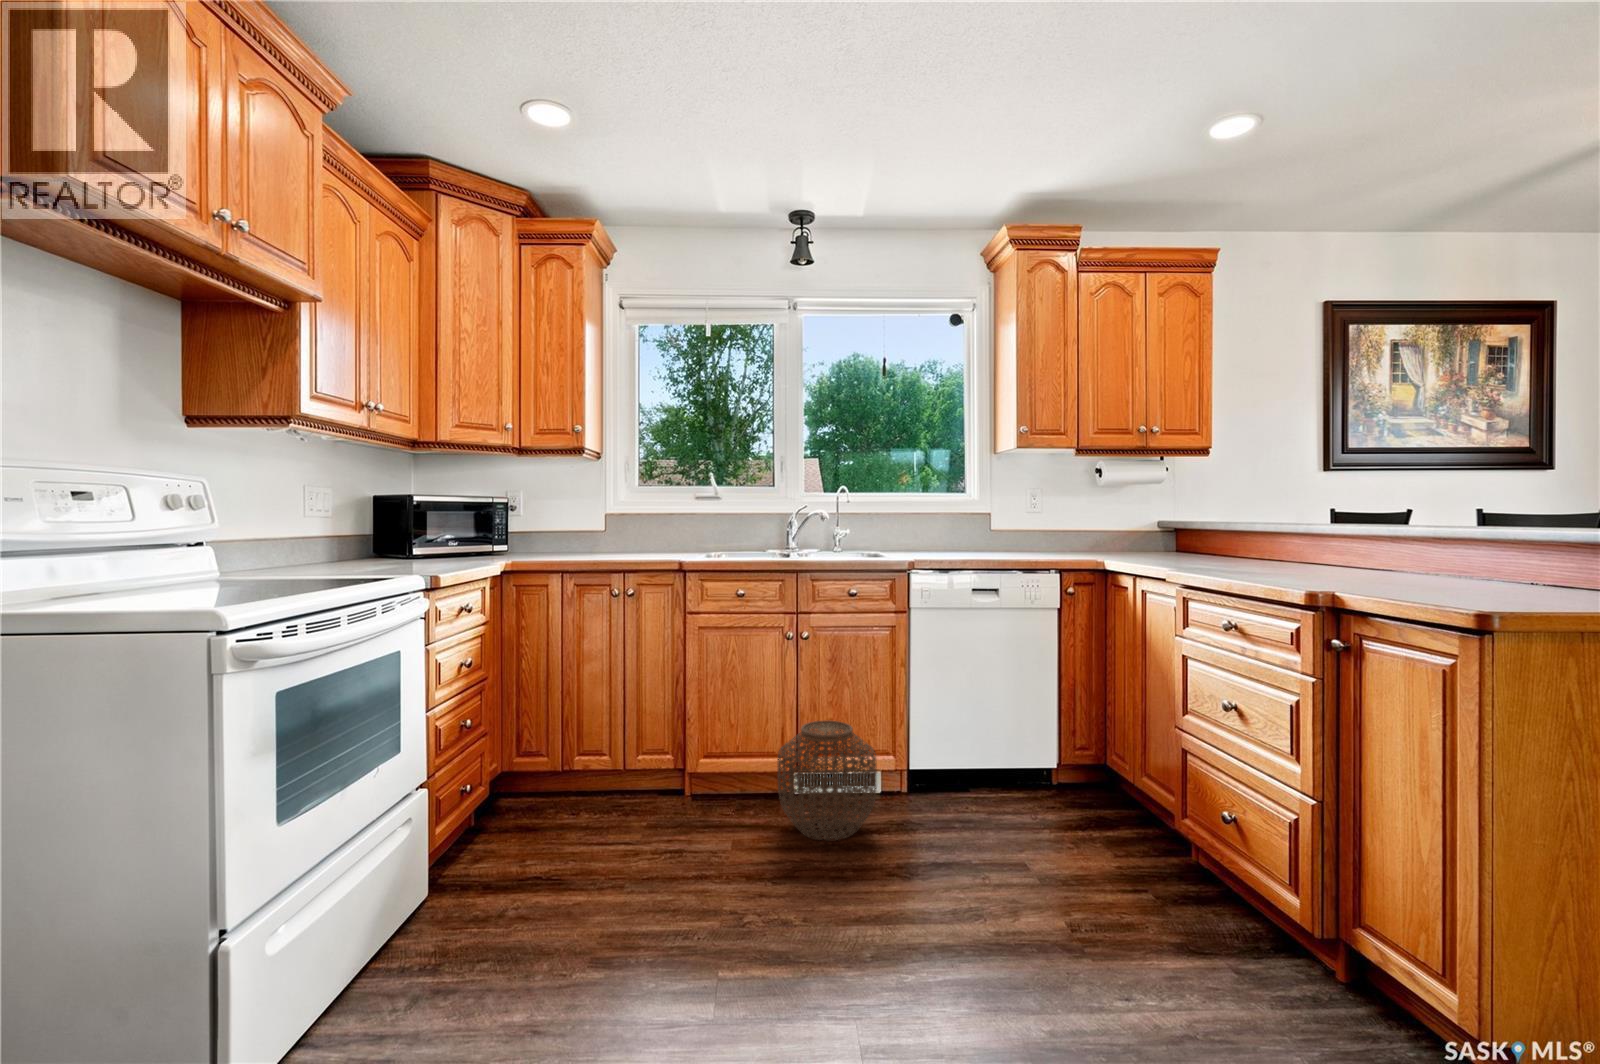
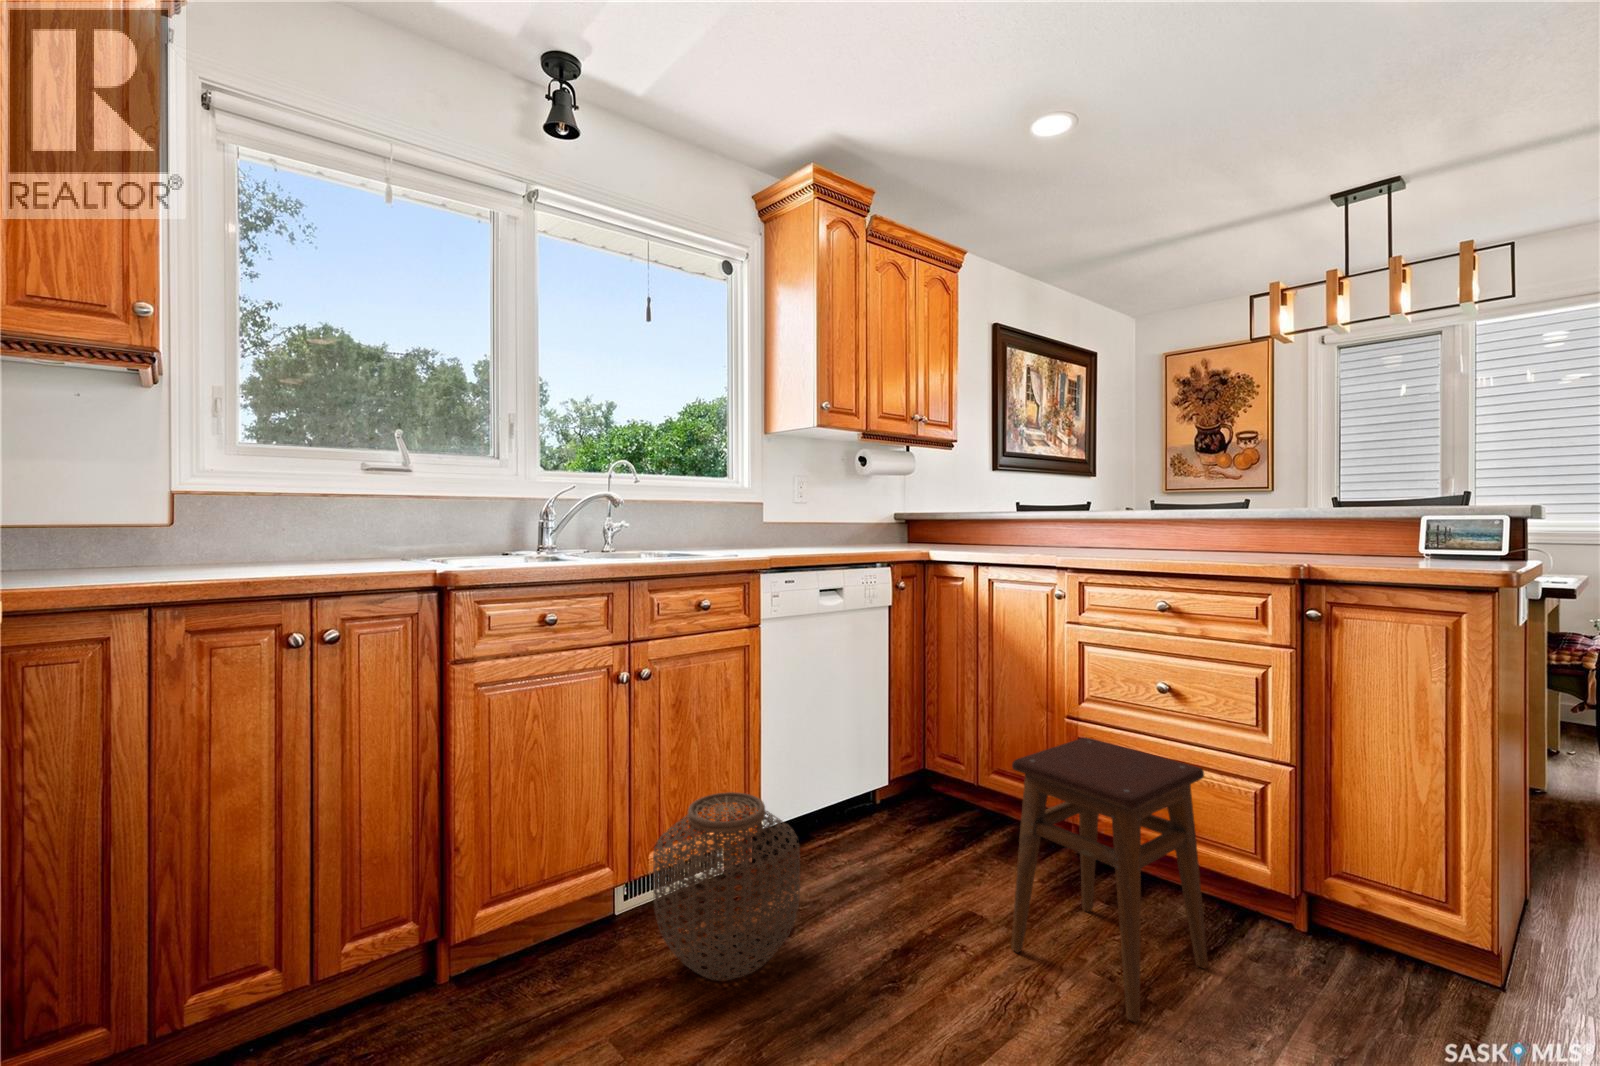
stool: none [1018,735,1180,961] -> present [1011,737,1208,1022]

